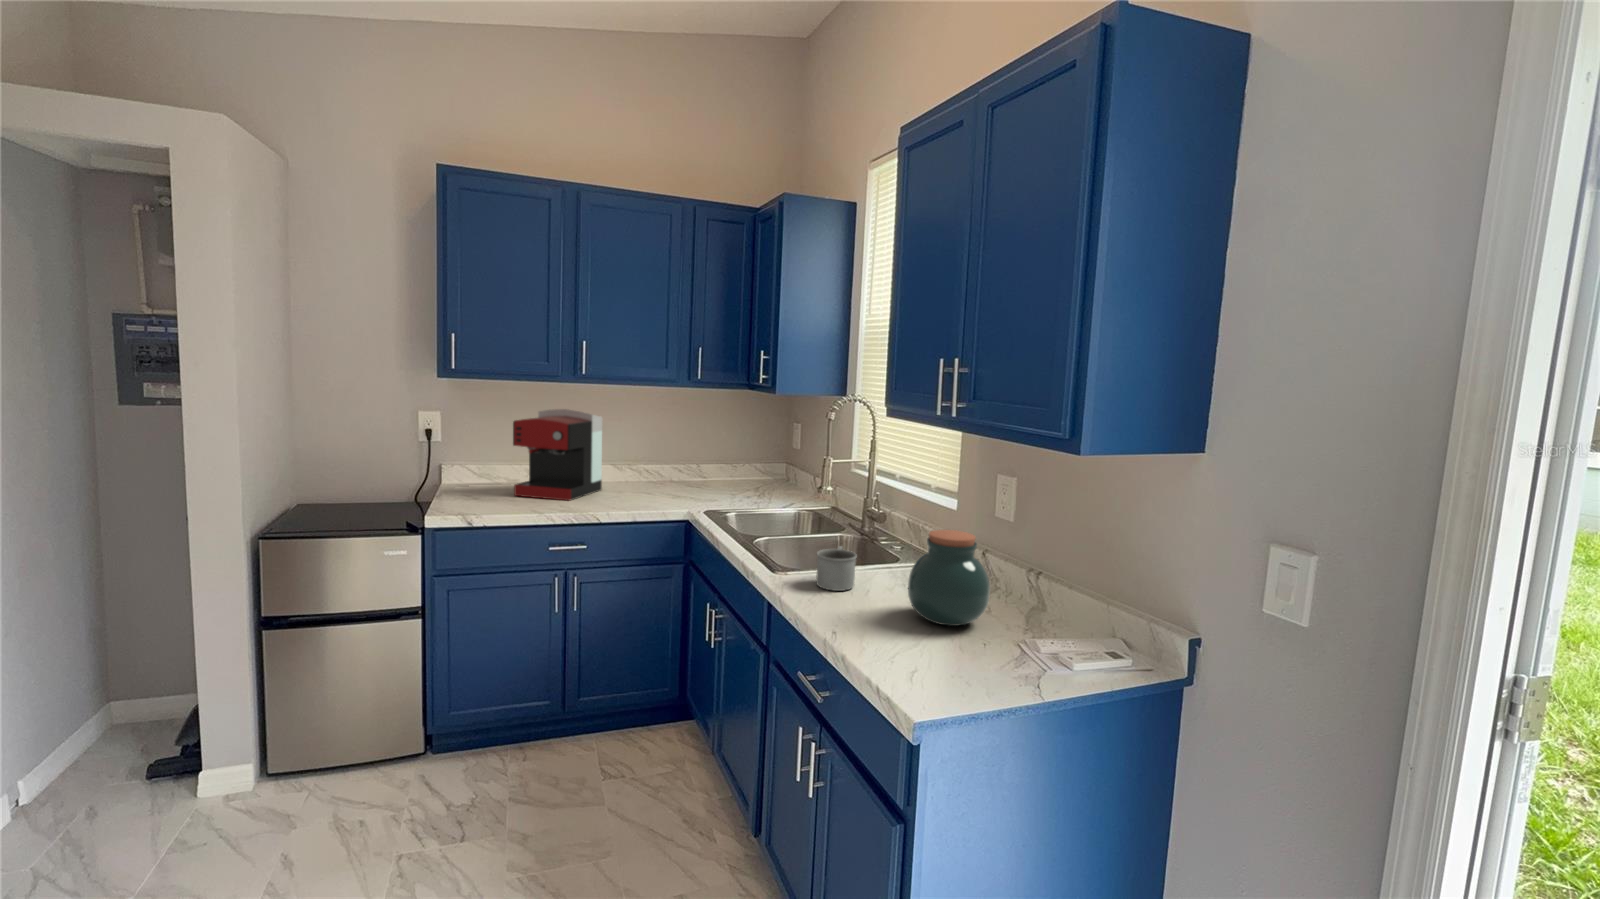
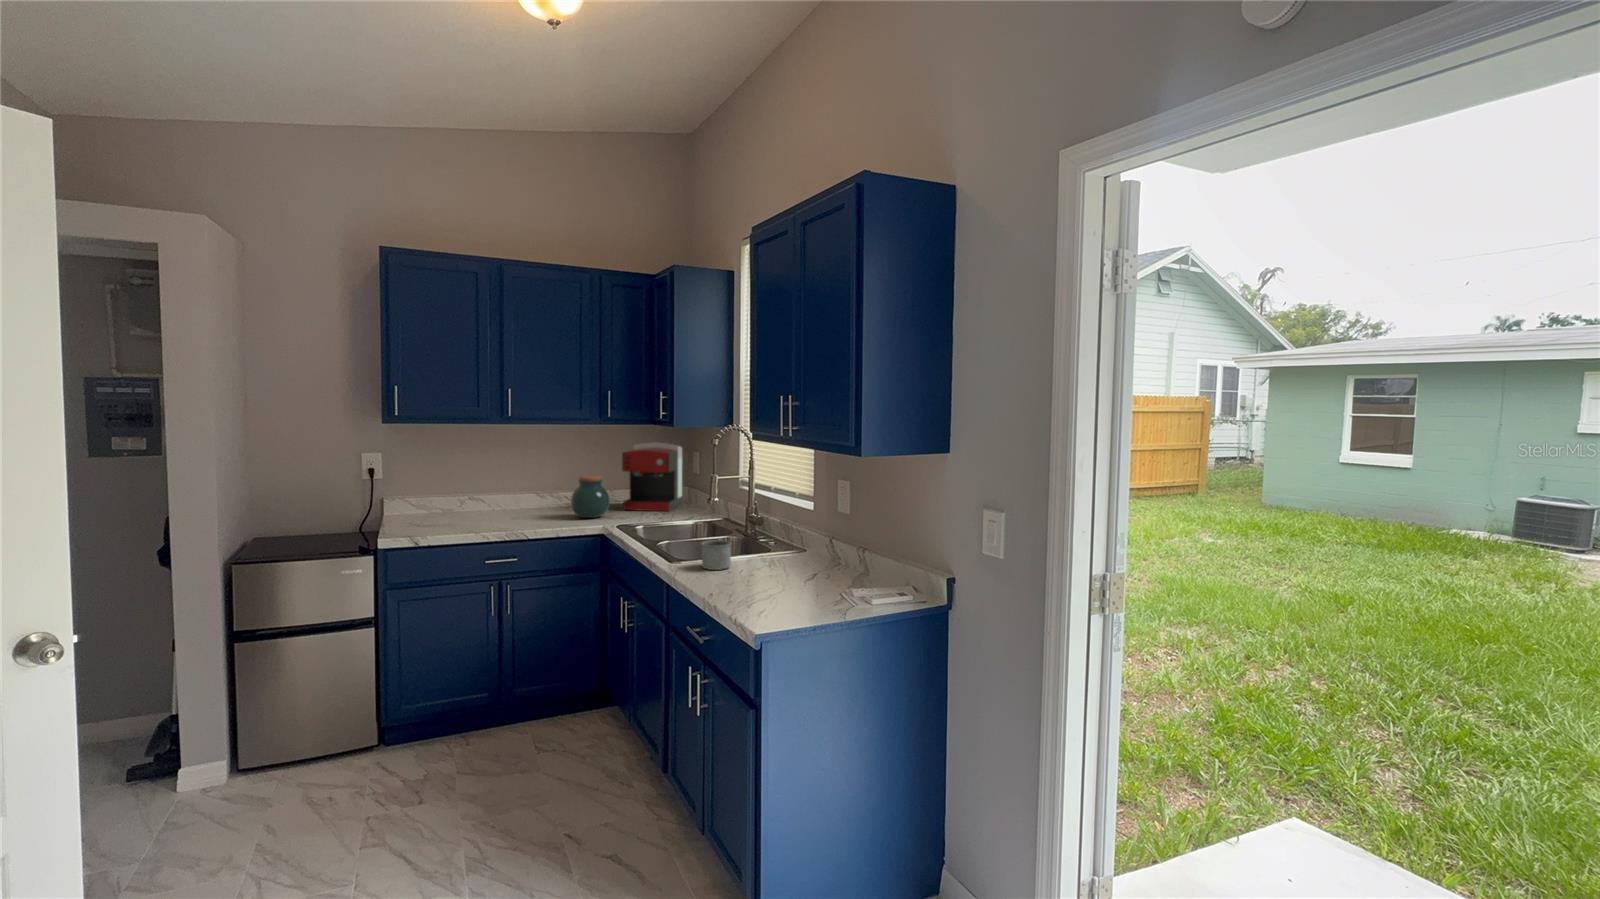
coffee maker: present [513,409,603,501] -> present [622,442,682,511]
jar: present [908,530,990,626] -> present [571,476,610,518]

